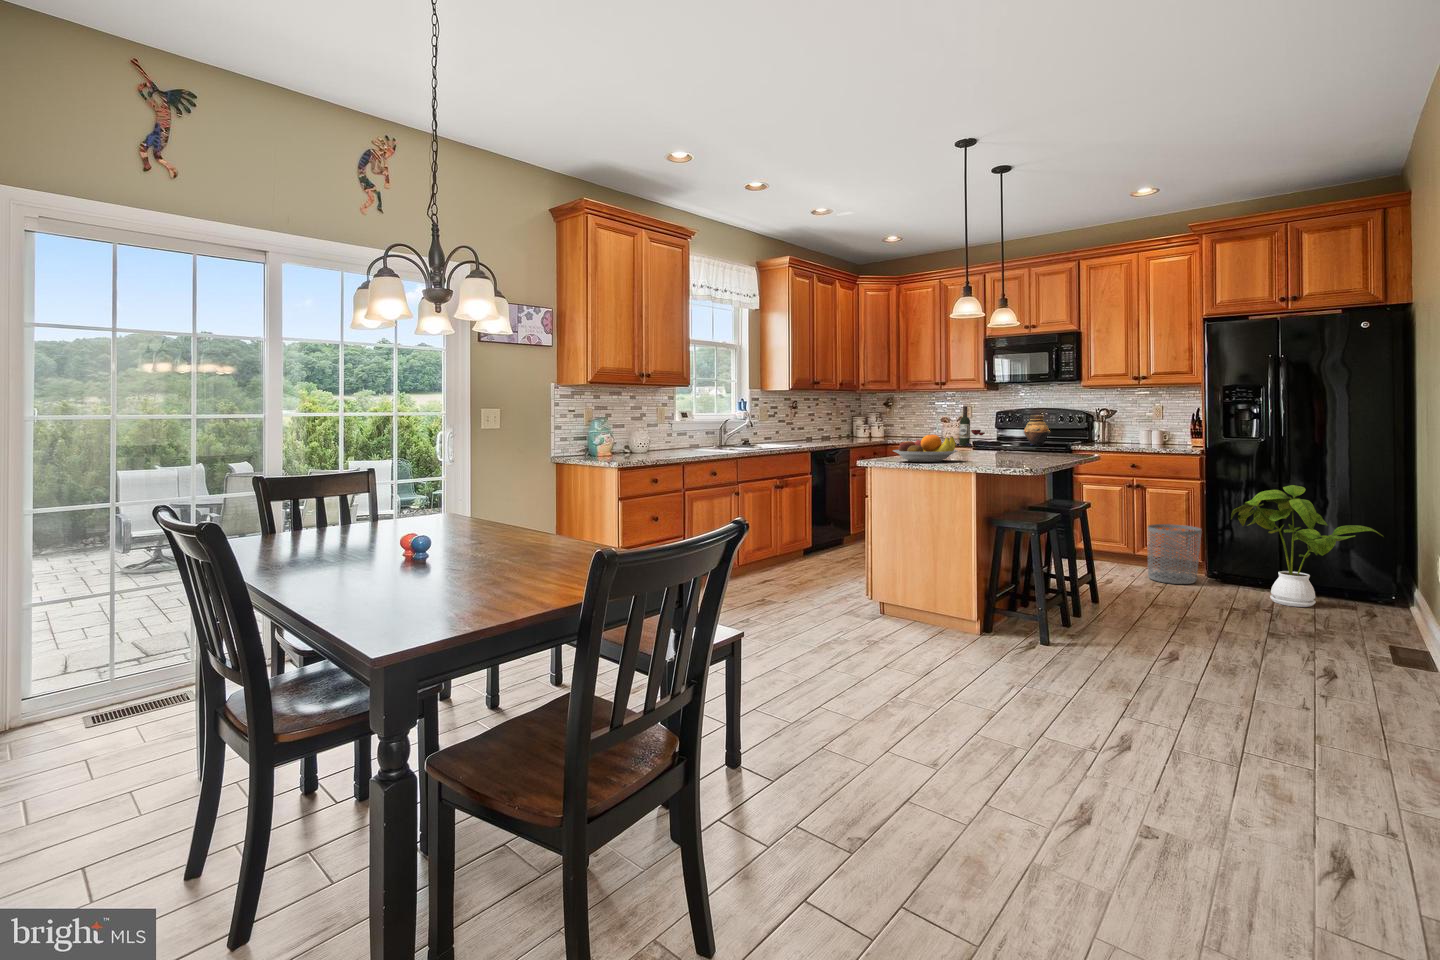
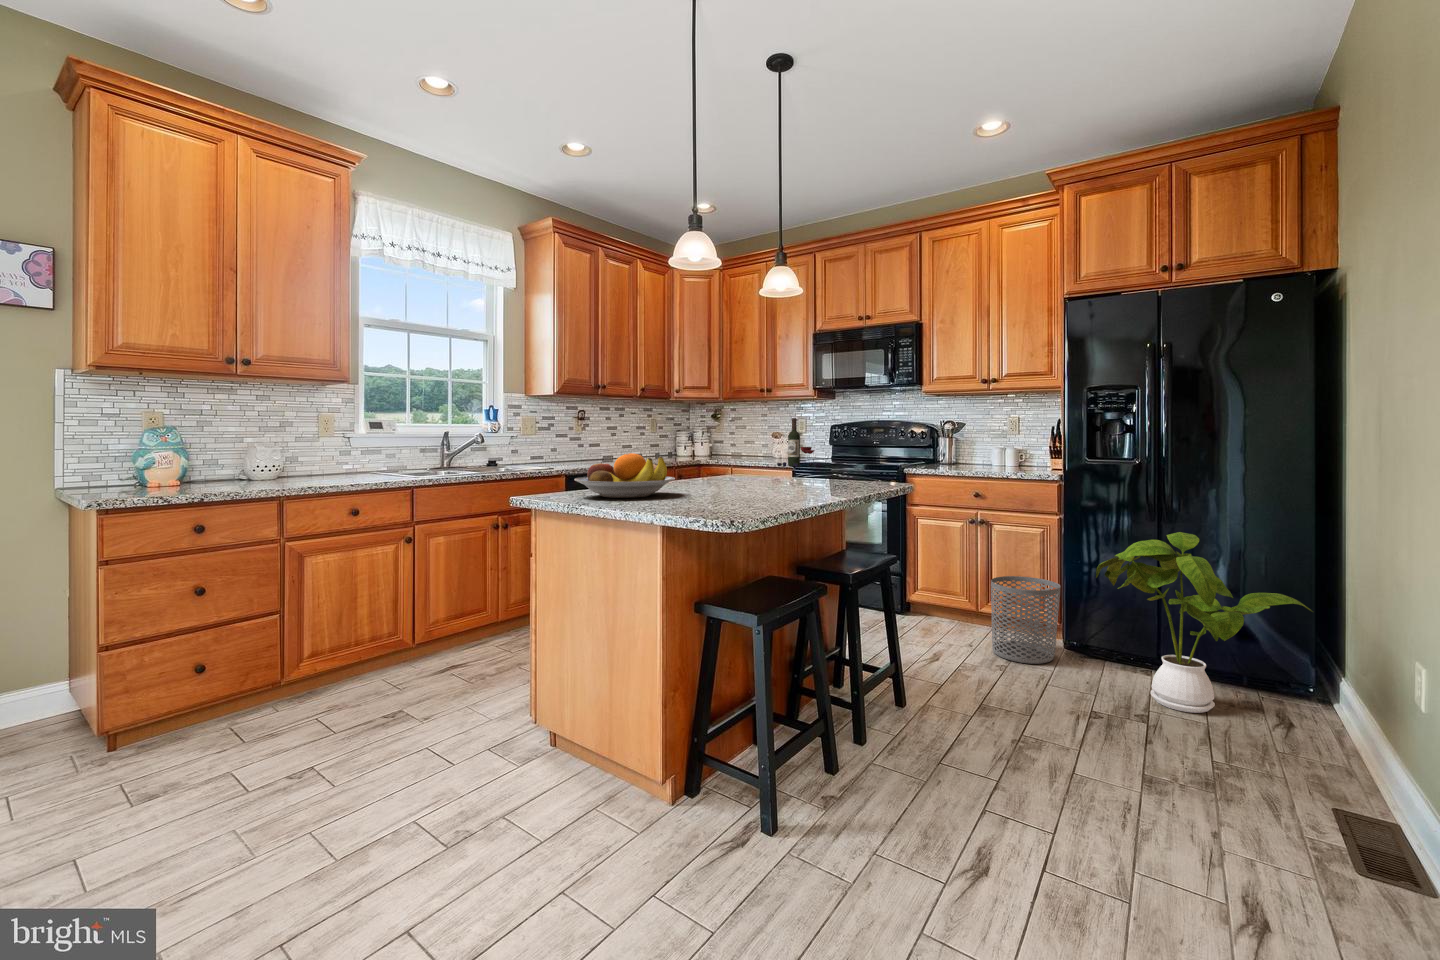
vase: present [1024,415,1051,445] -> none [859,429,890,467]

